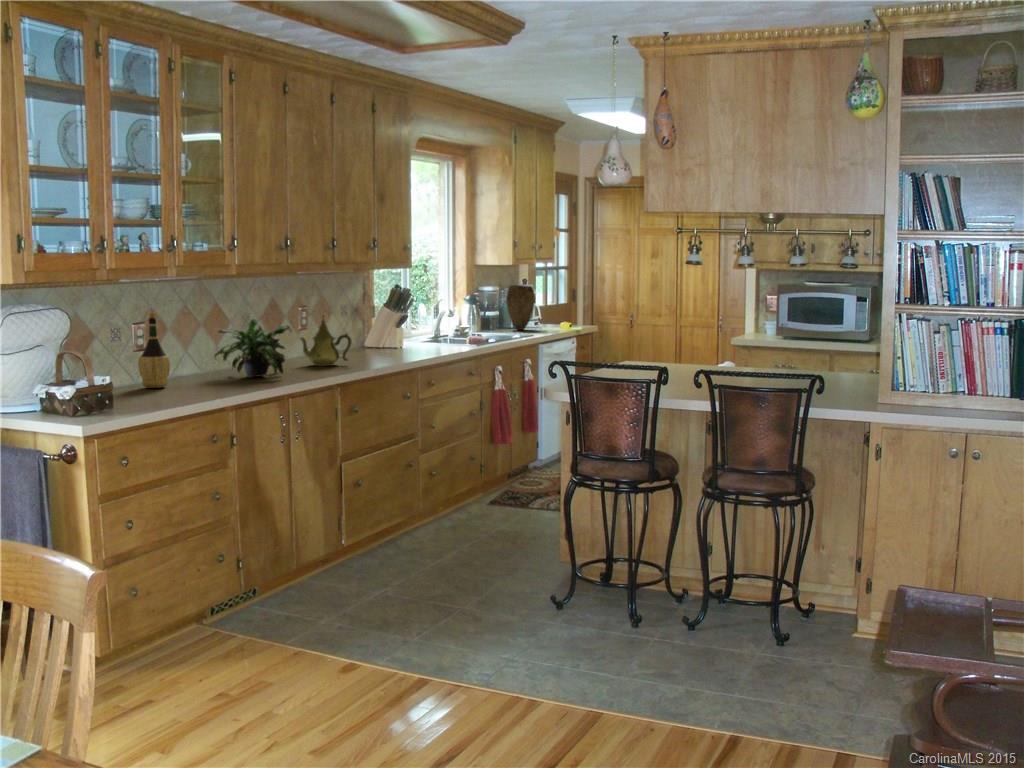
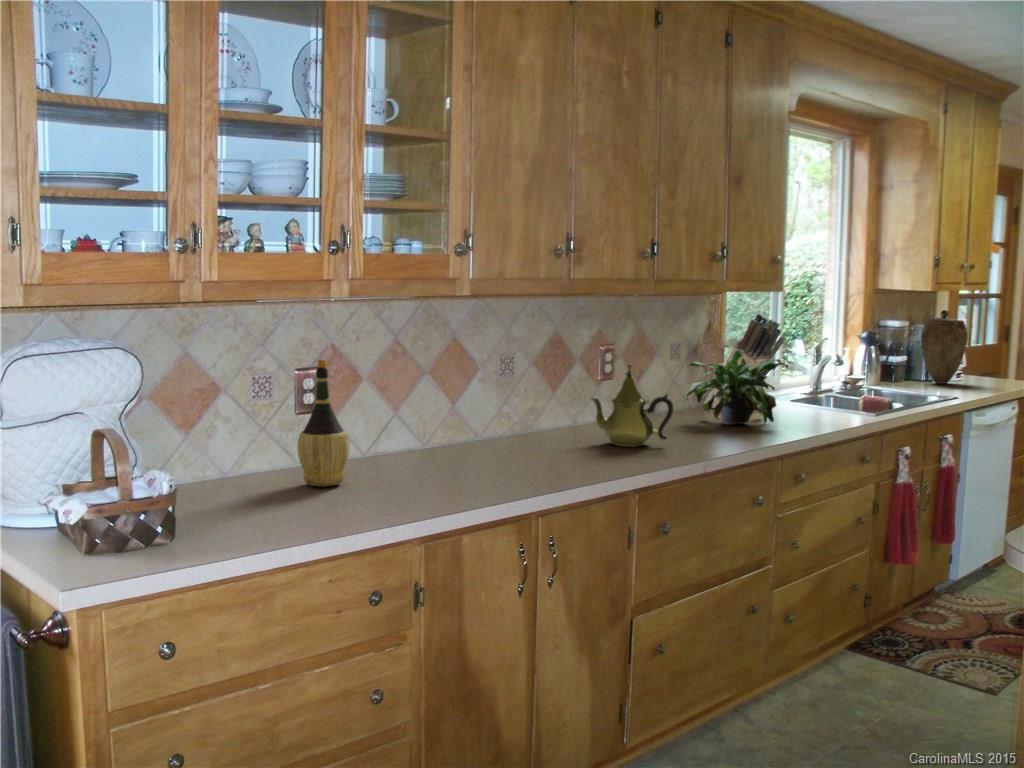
potted plant: present [214,319,291,377] -> present [685,350,788,424]

